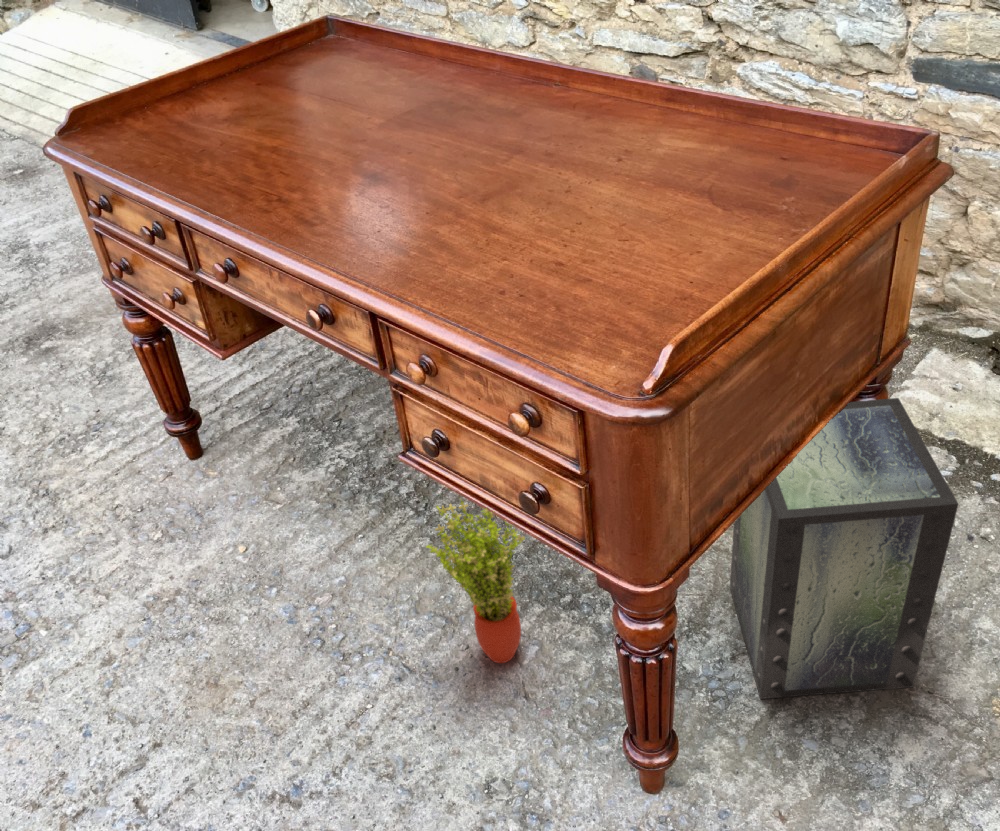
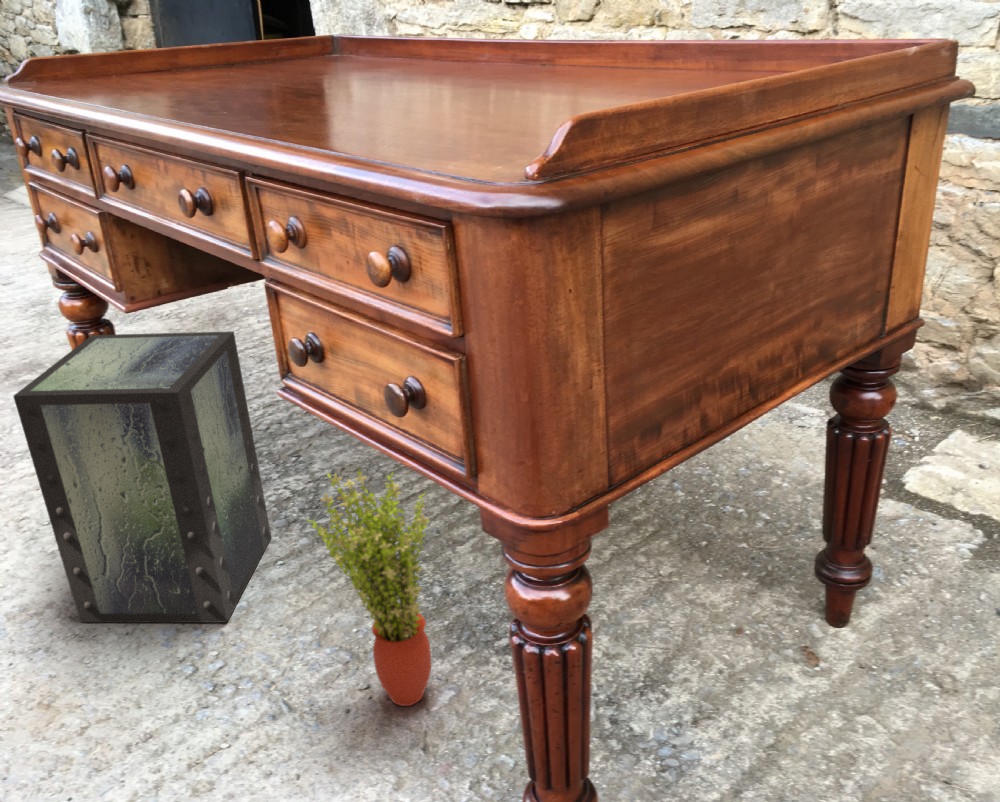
storage box: present [730,398,958,699] -> present [14,331,271,622]

